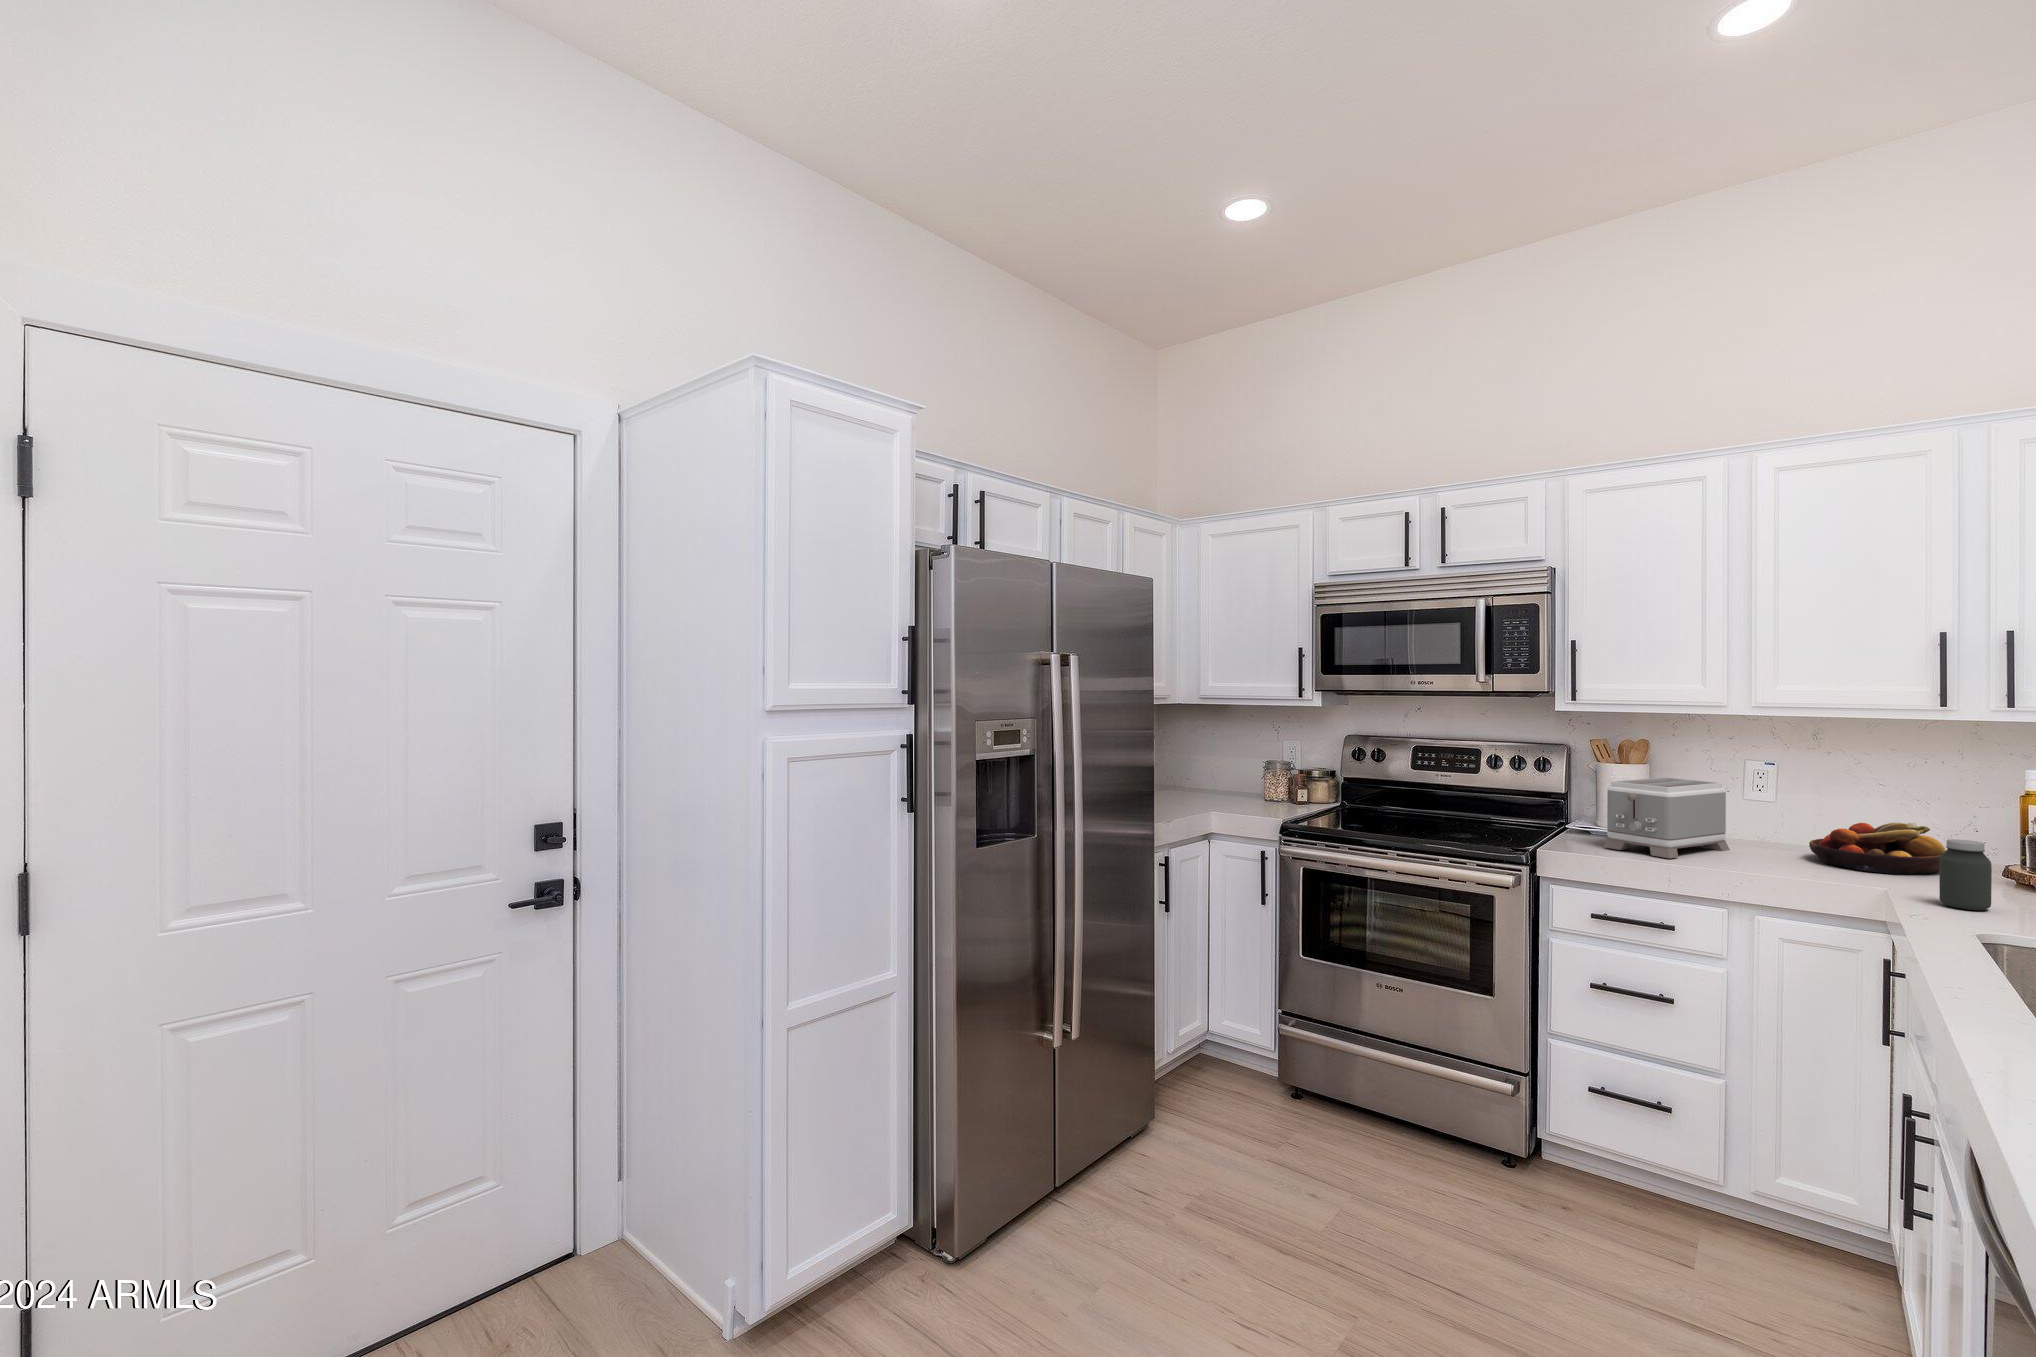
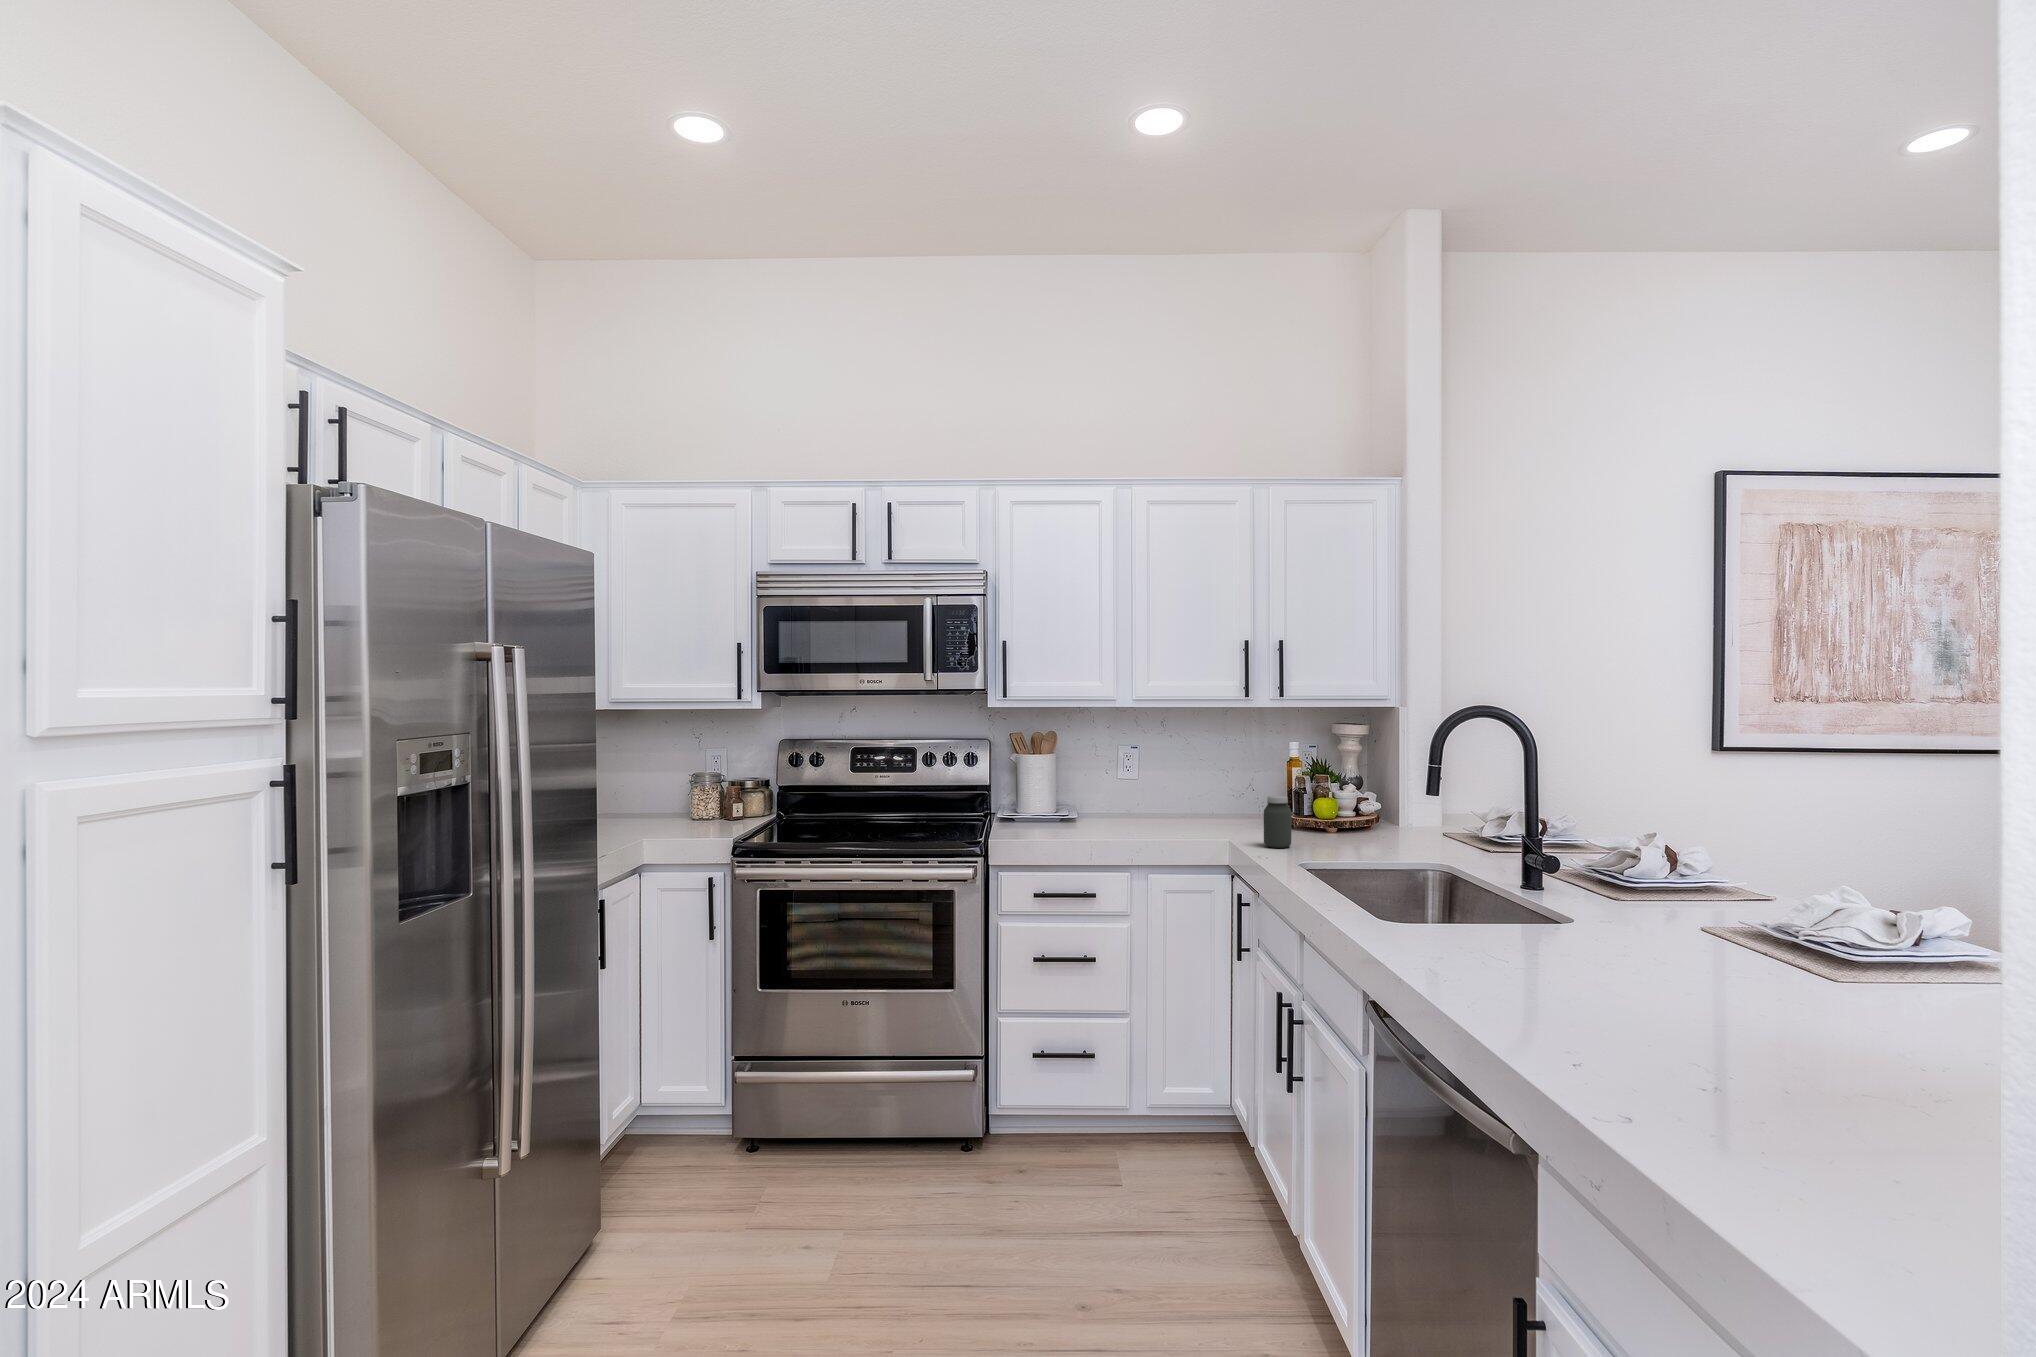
toaster: present [1603,777,1730,858] -> none [1033,764,1119,835]
fruit bowl: present [1809,823,1946,874] -> none [1171,787,1254,828]

